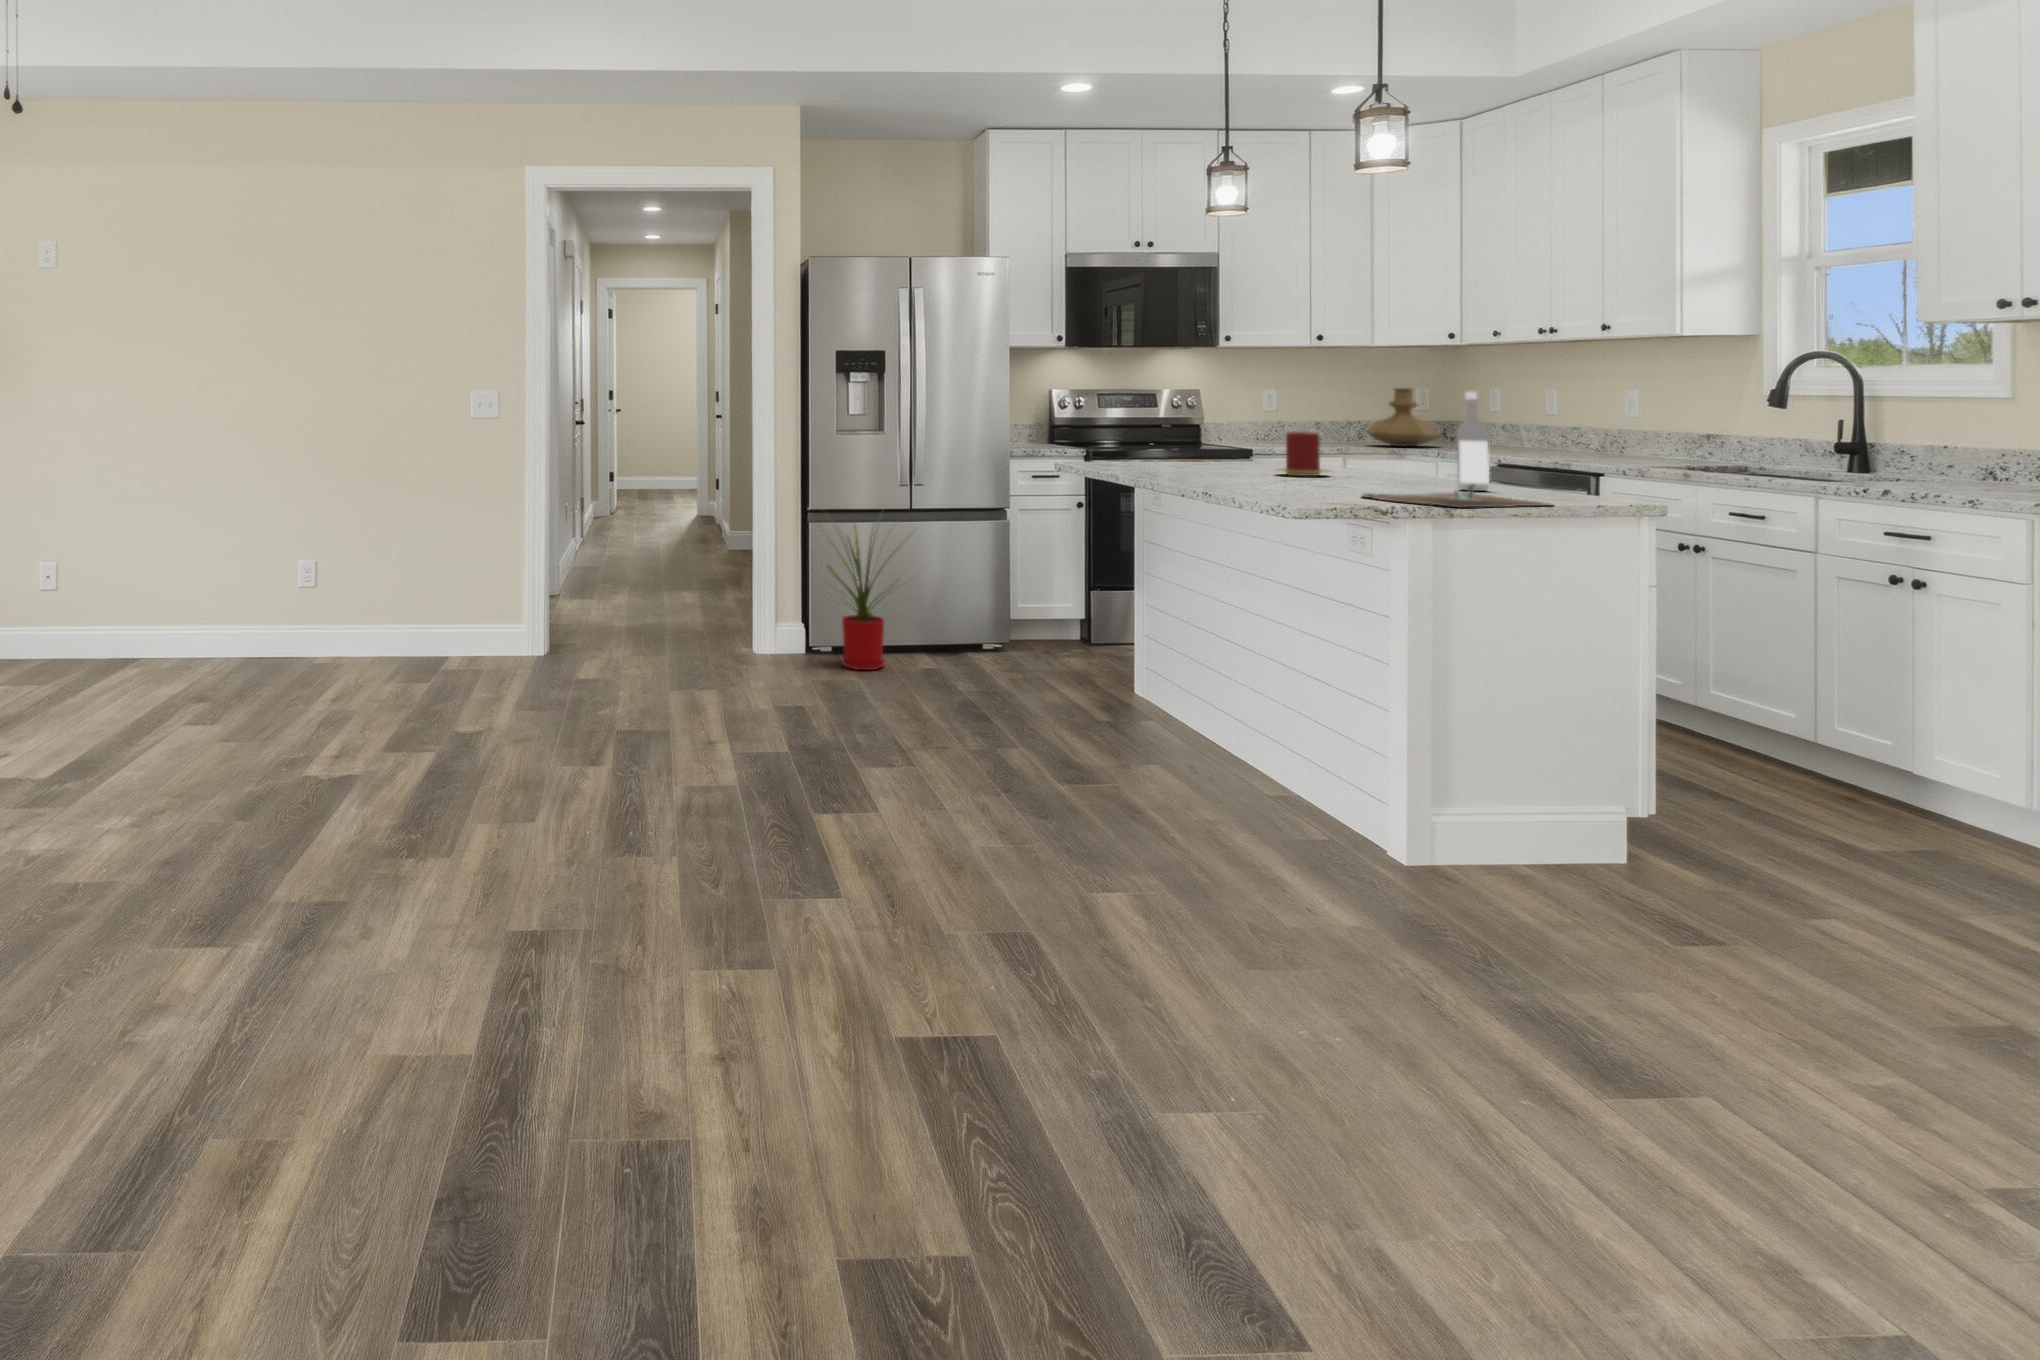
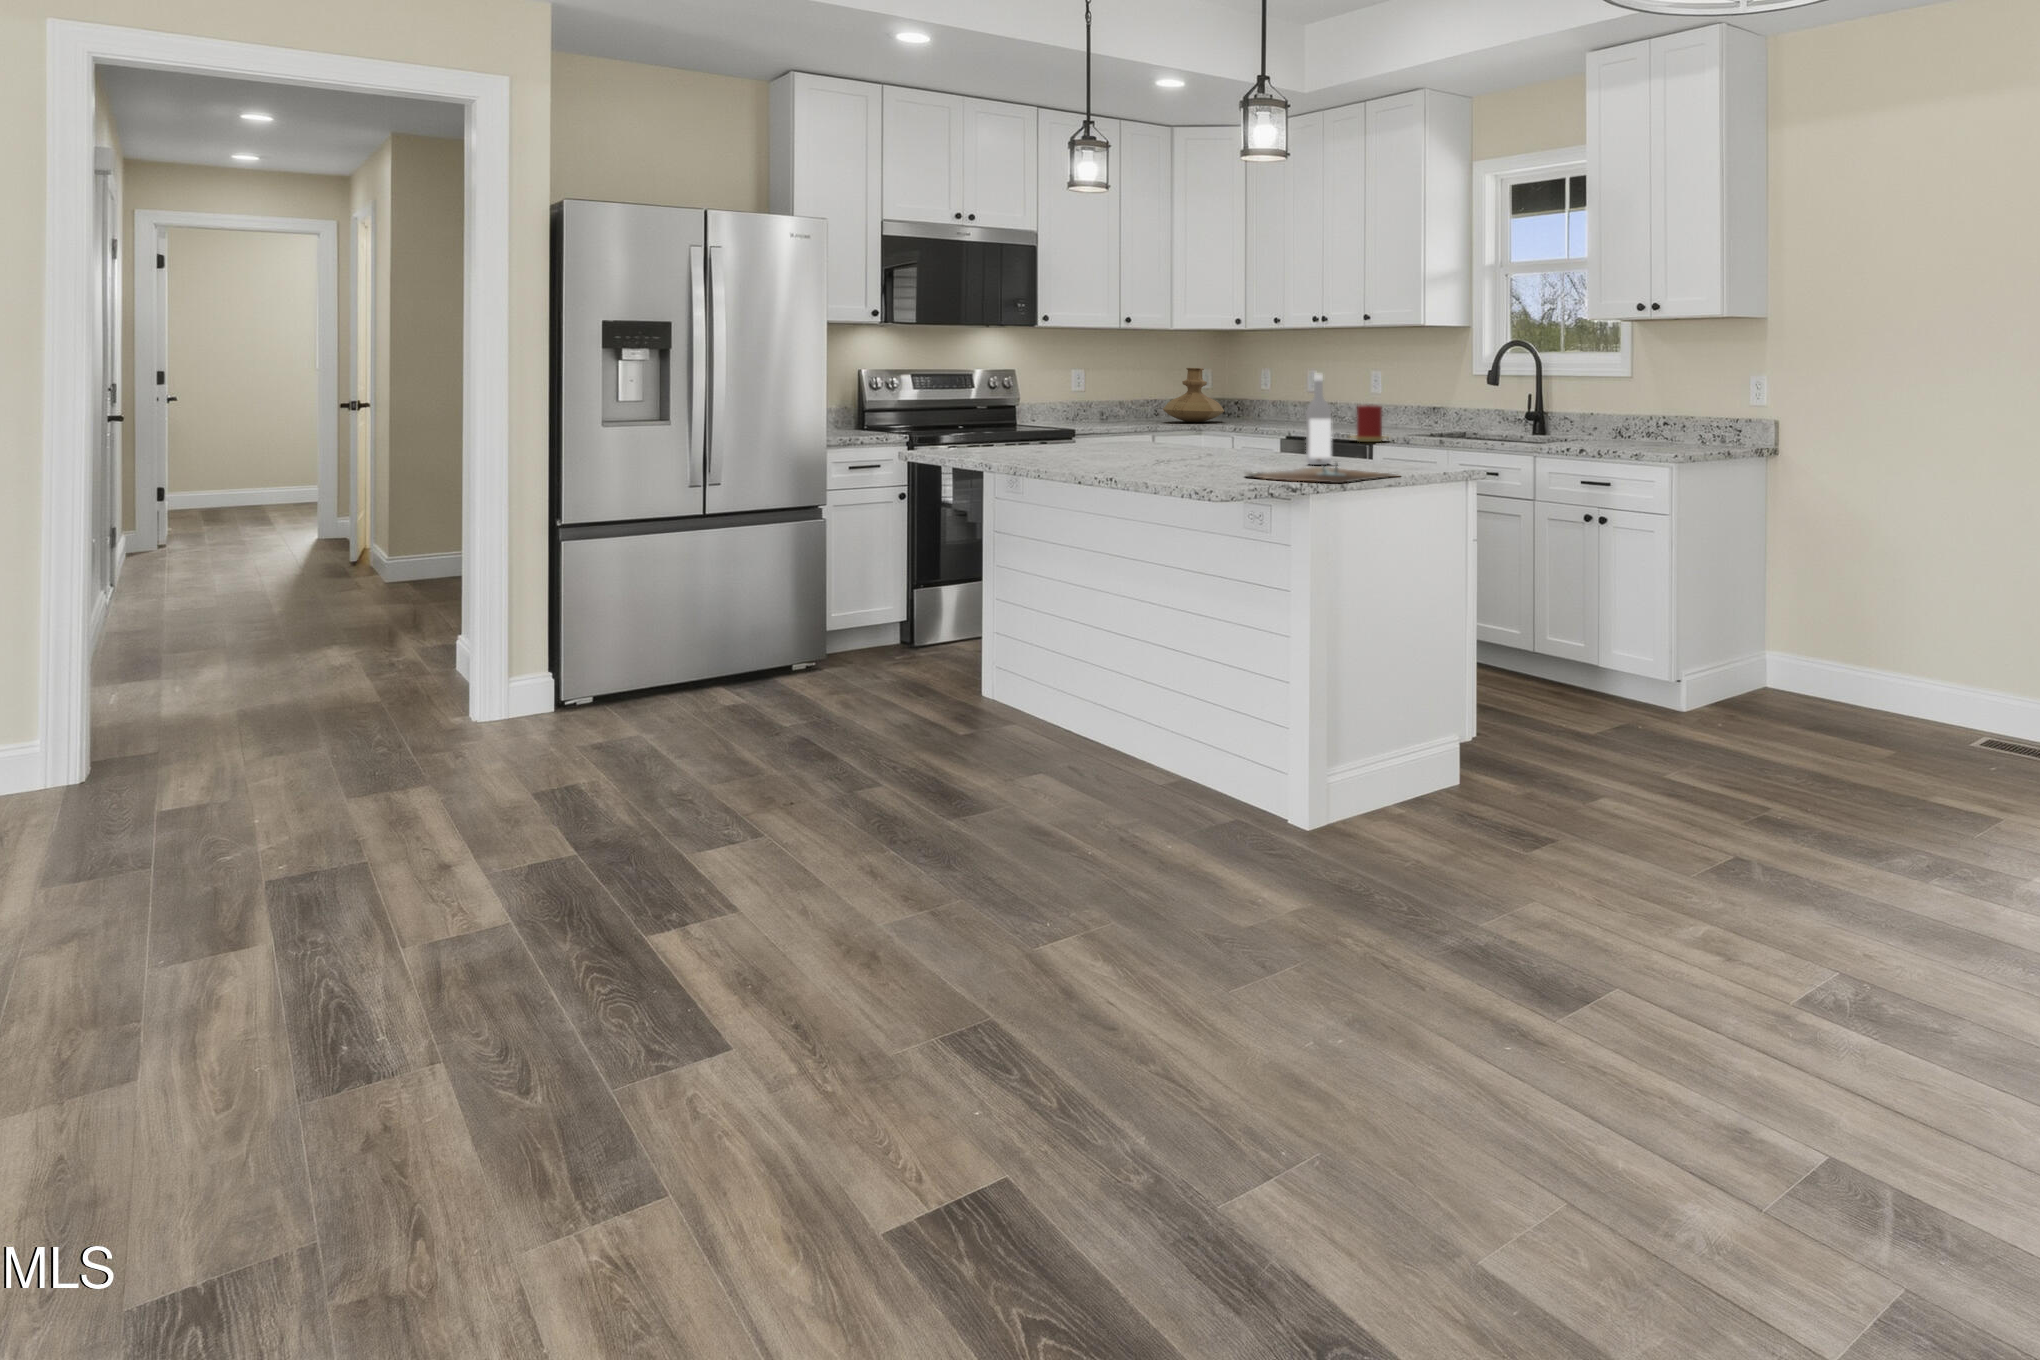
candle: present [1277,432,1328,476] -> present [1352,405,1386,442]
house plant: present [828,521,916,670] -> none [563,519,729,724]

